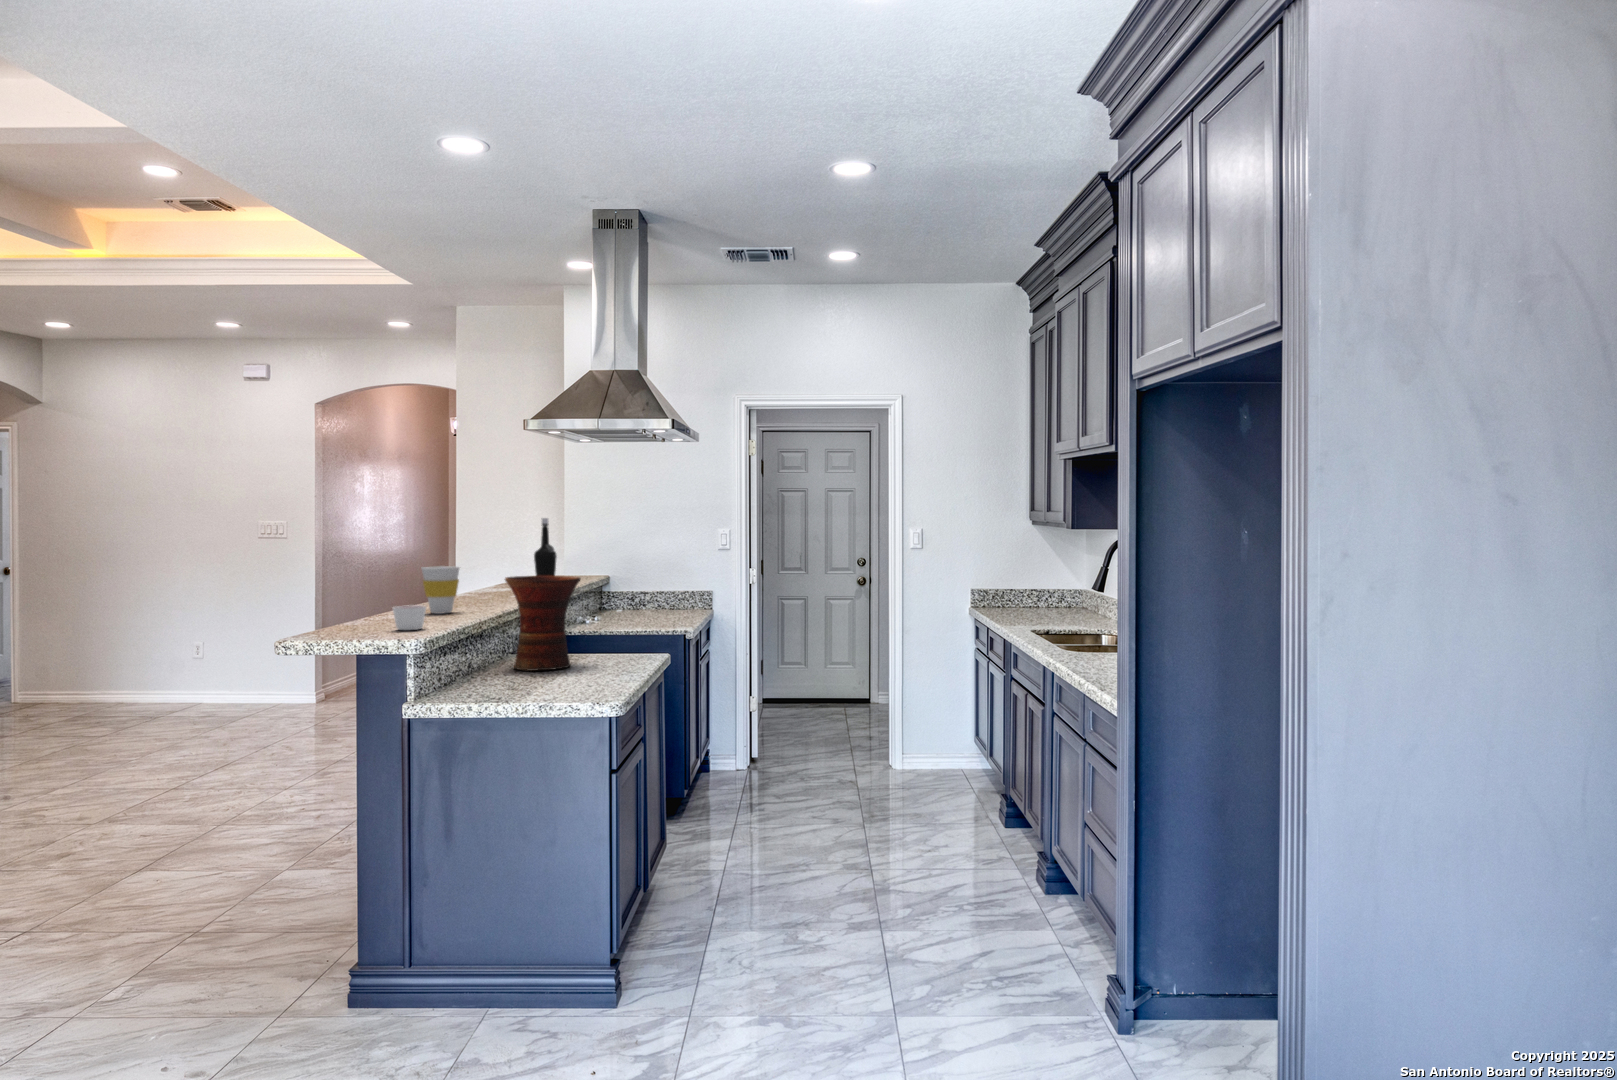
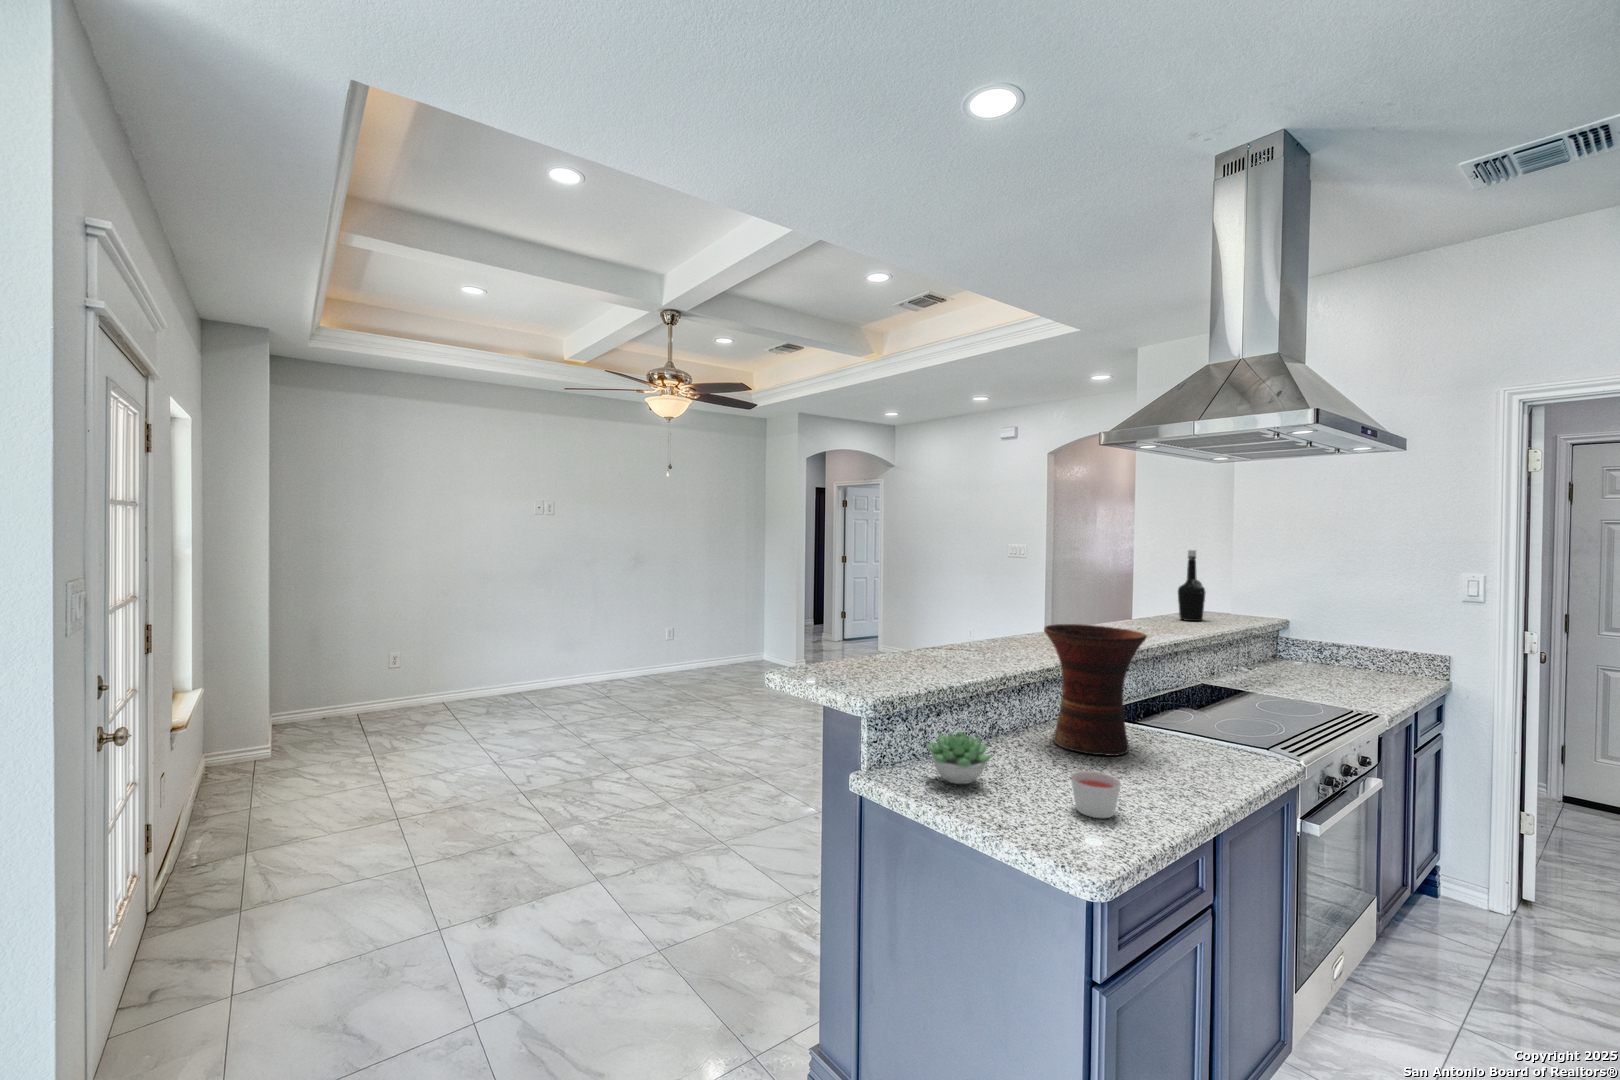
cup: present [422,566,460,614] -> none [967,603,1010,657]
candle: present [393,605,426,630] -> present [1071,771,1121,818]
succulent plant: none [460,656,516,693] -> present [927,731,992,784]

